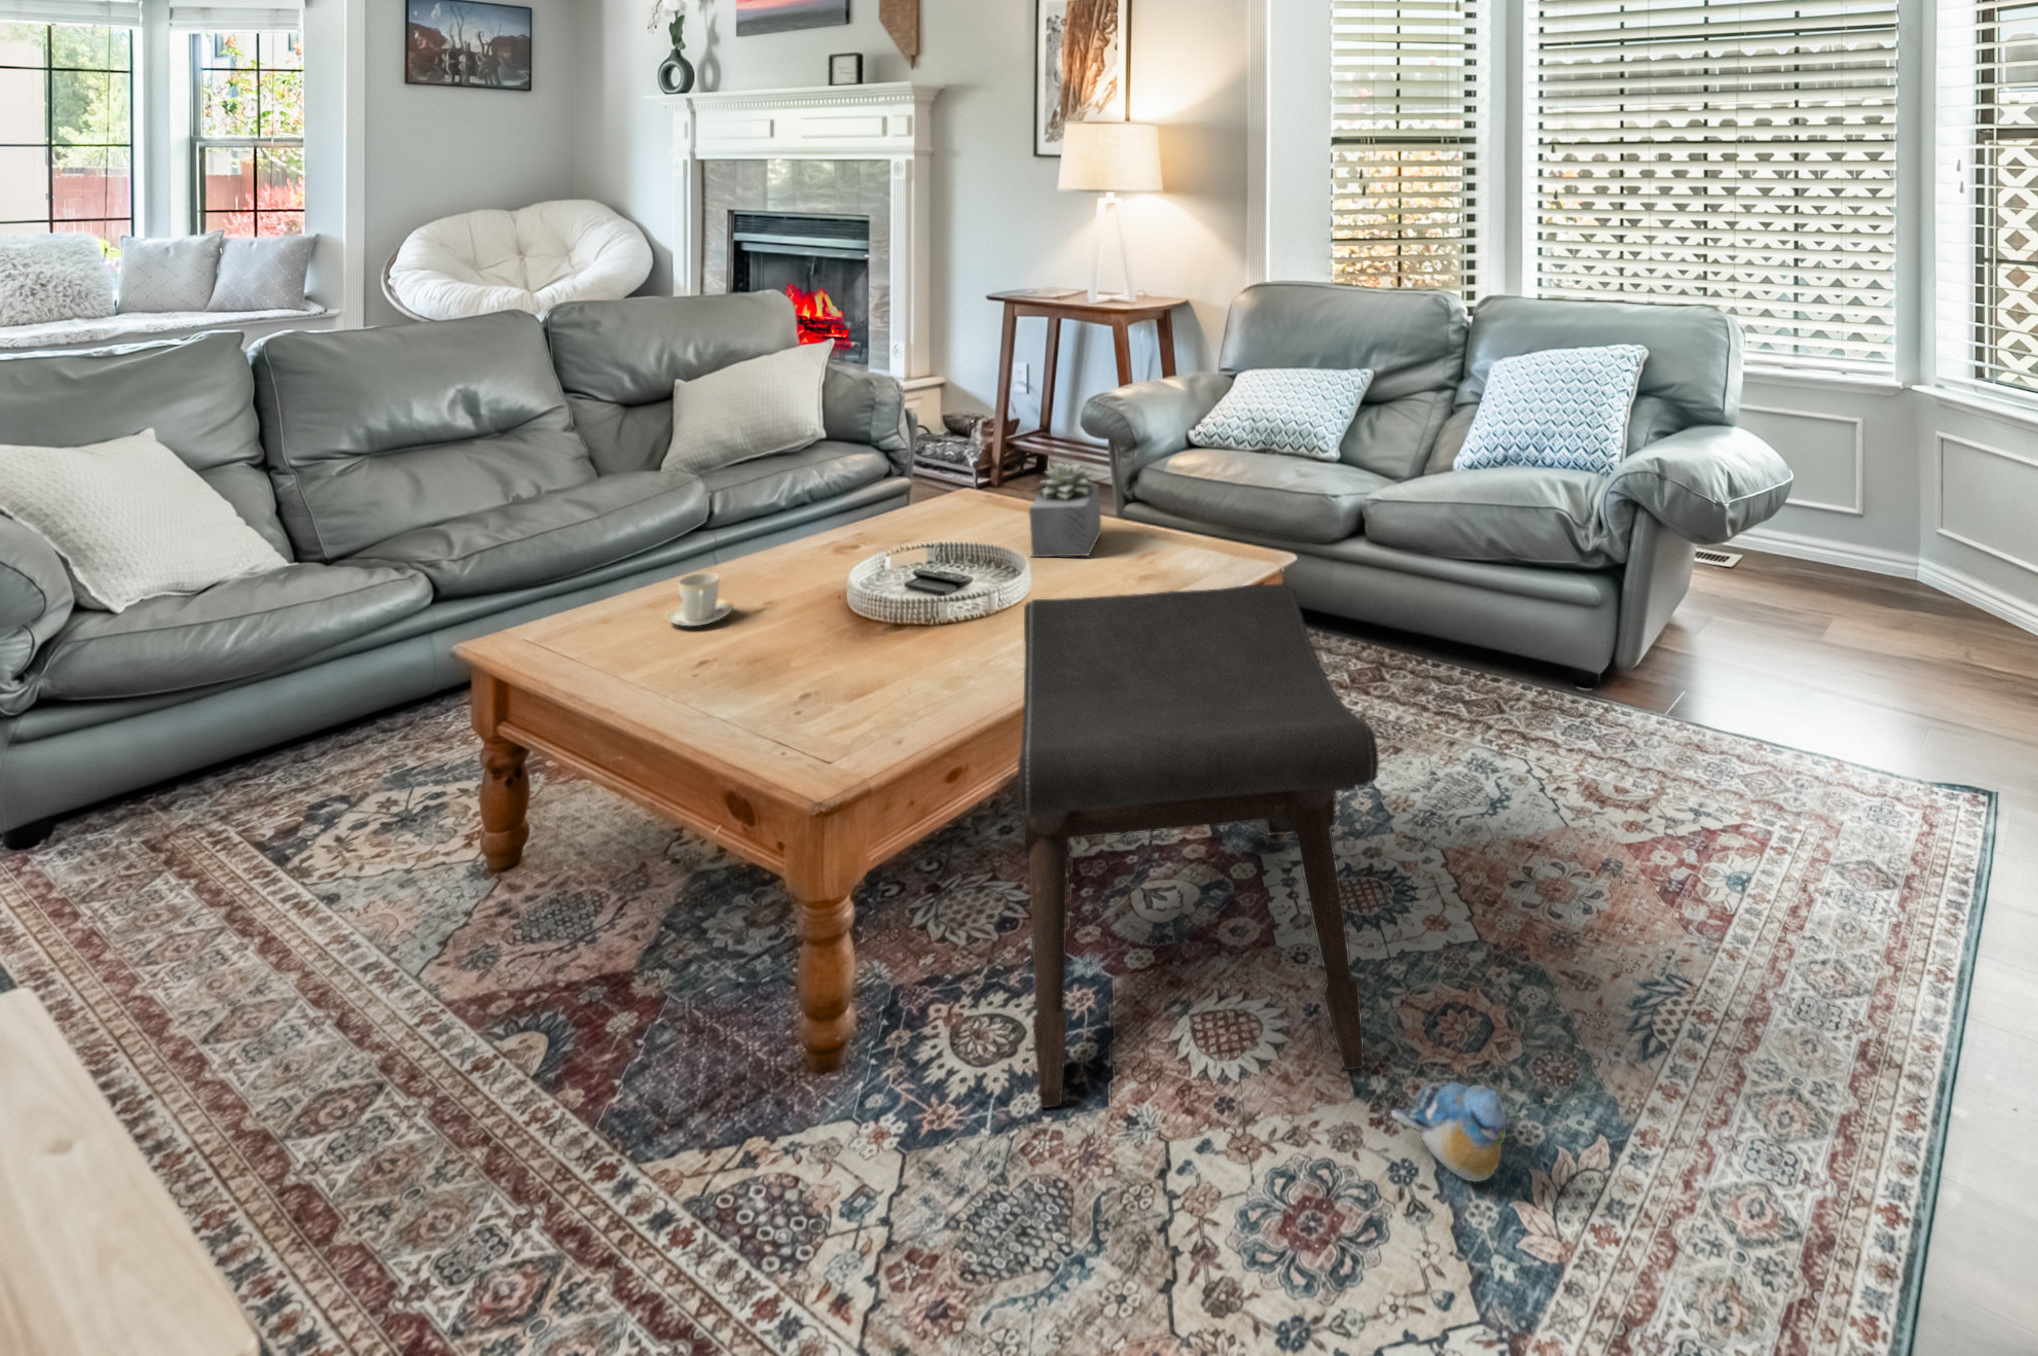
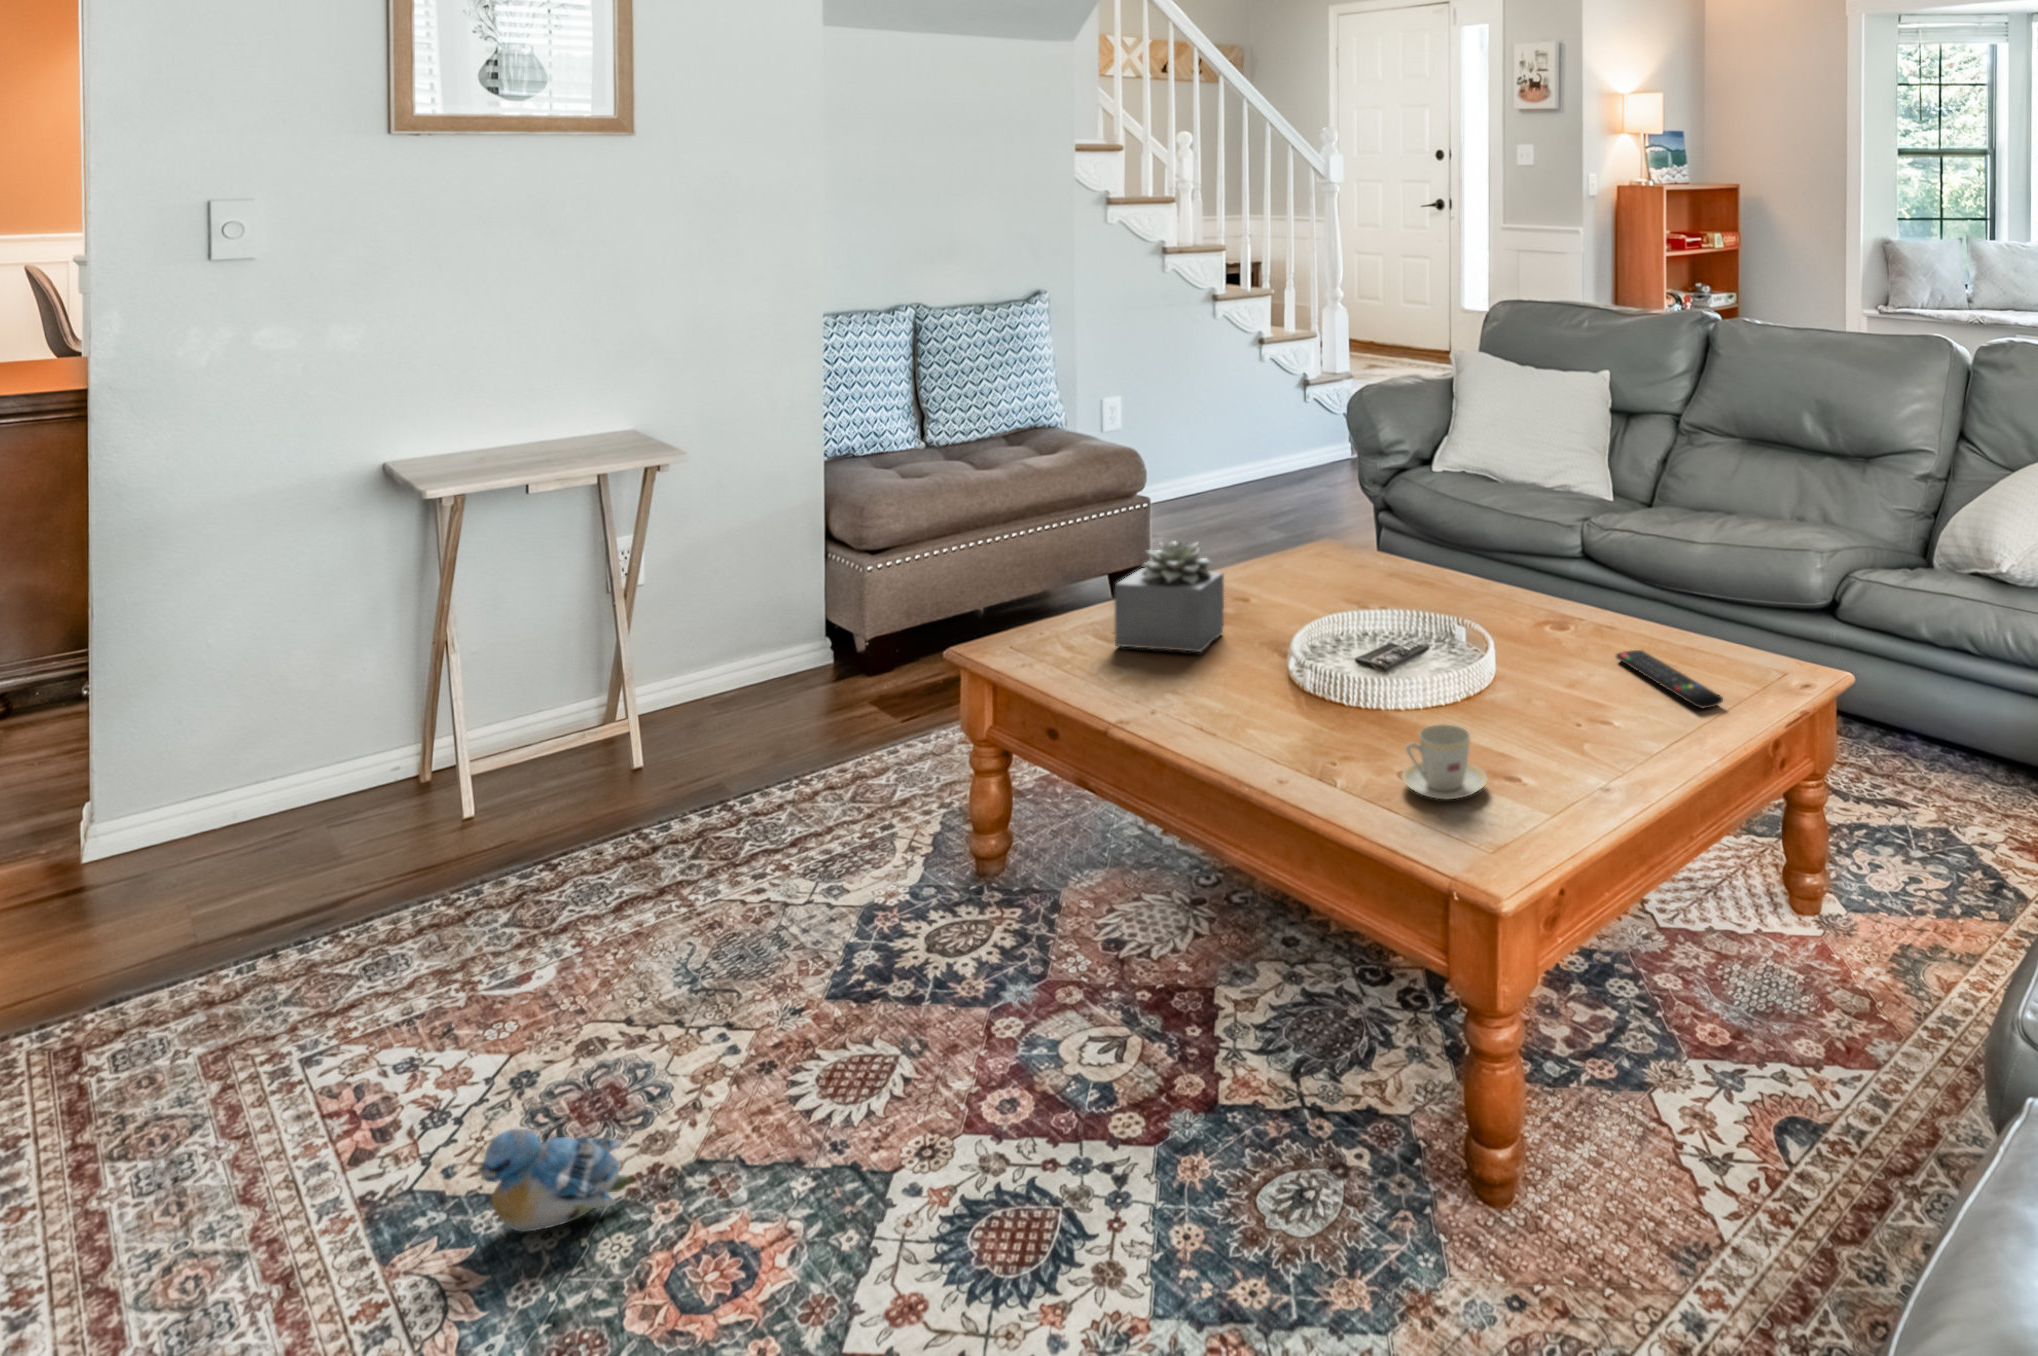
succulent plant: present [1029,463,1101,557] -> present [1114,539,1224,652]
remote control: none [925,505,1028,531] -> present [1616,650,1723,708]
teacup: present [665,573,733,626] -> present [1402,724,1487,799]
footstool: present [1018,583,1379,1108] -> none [705,666,1250,1175]

